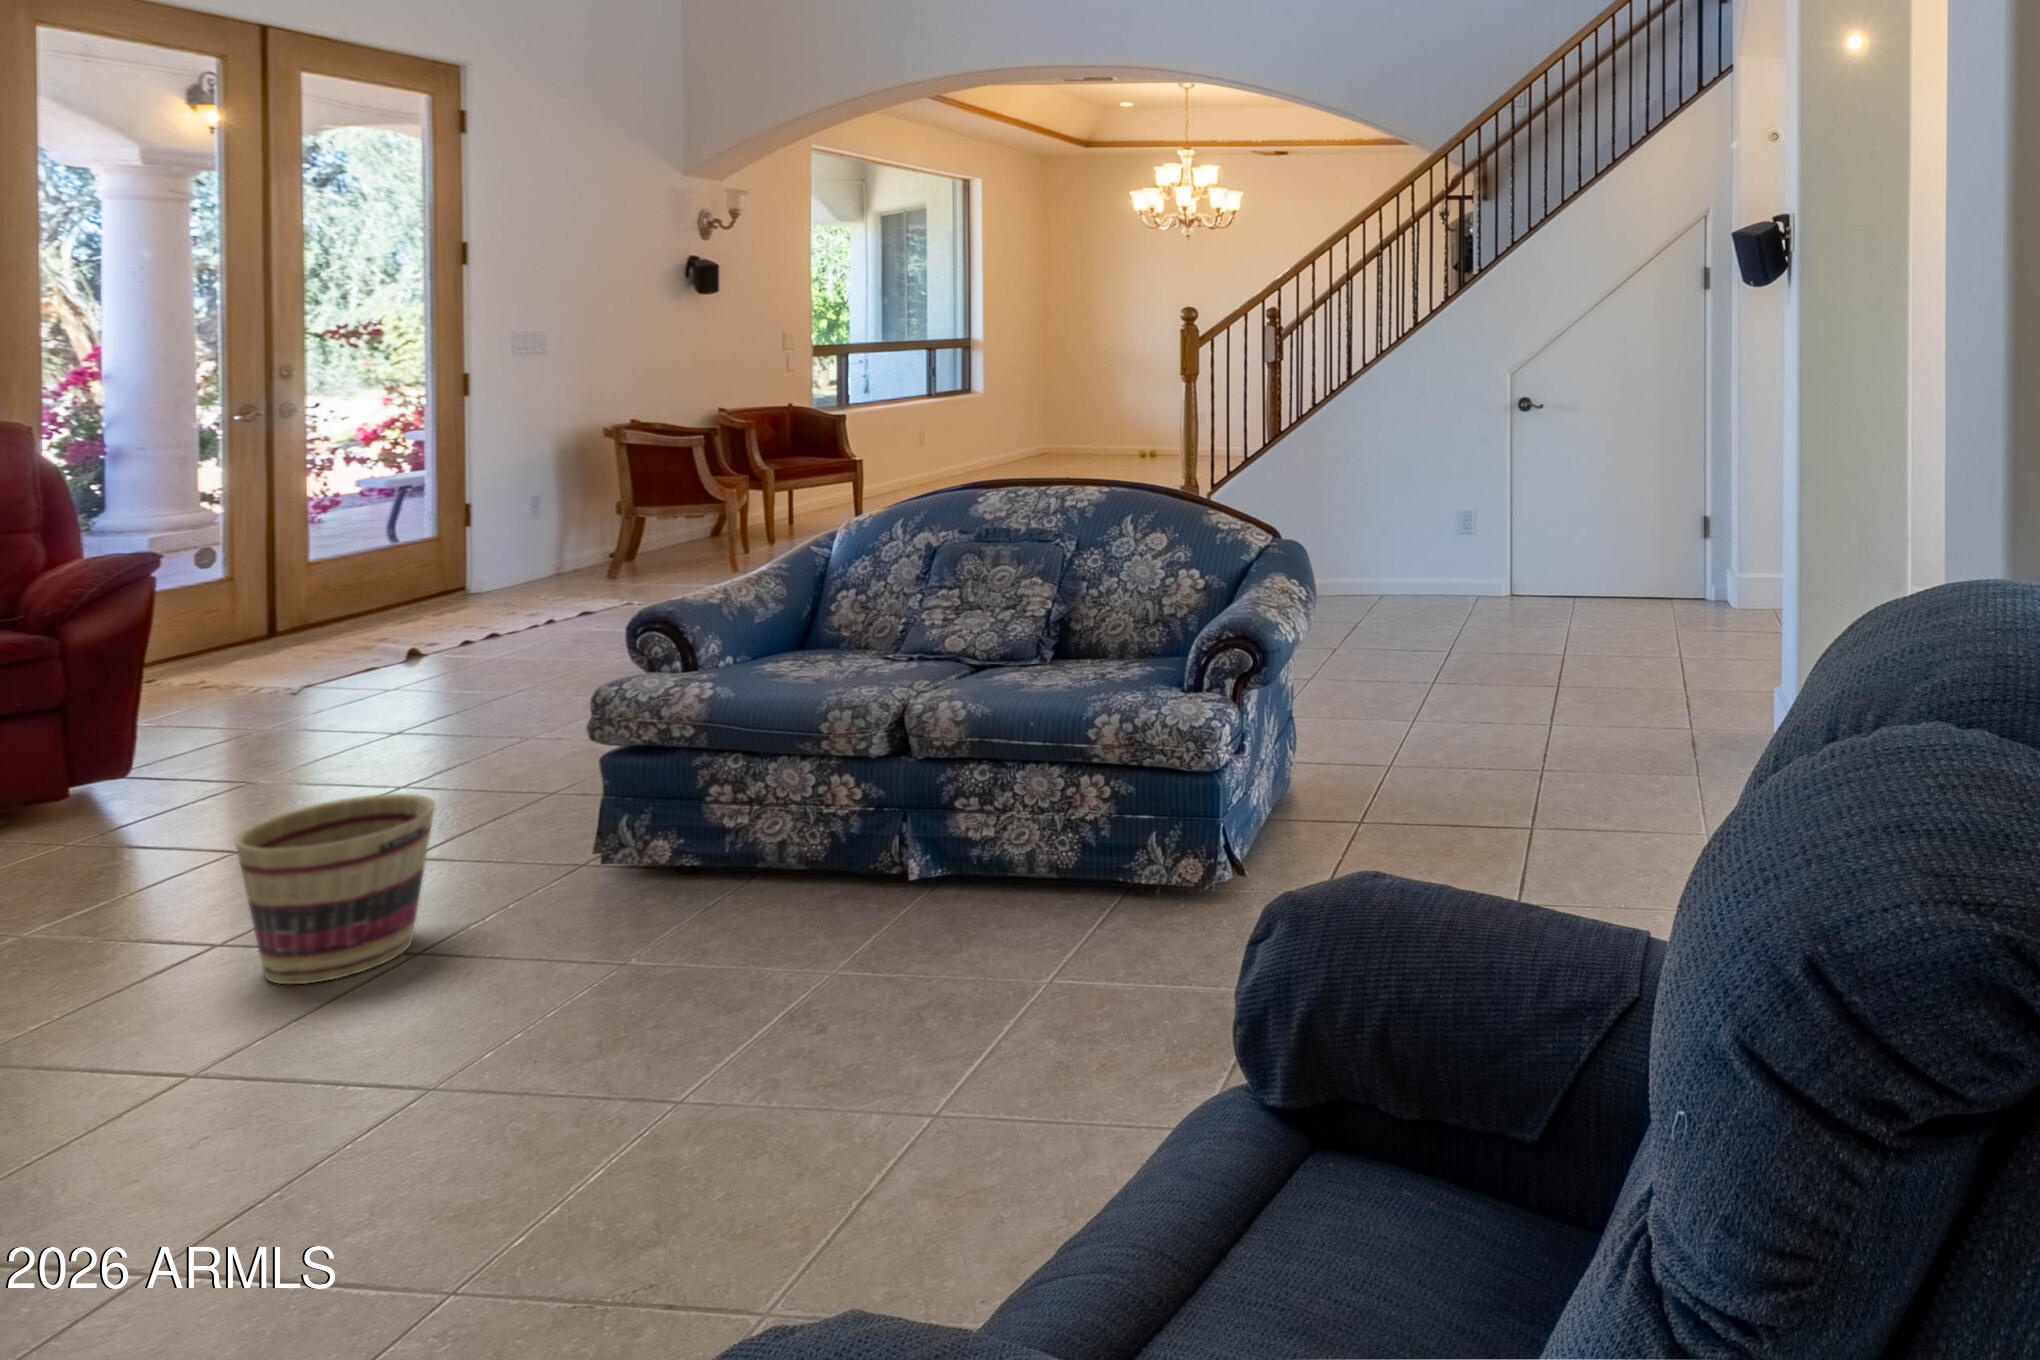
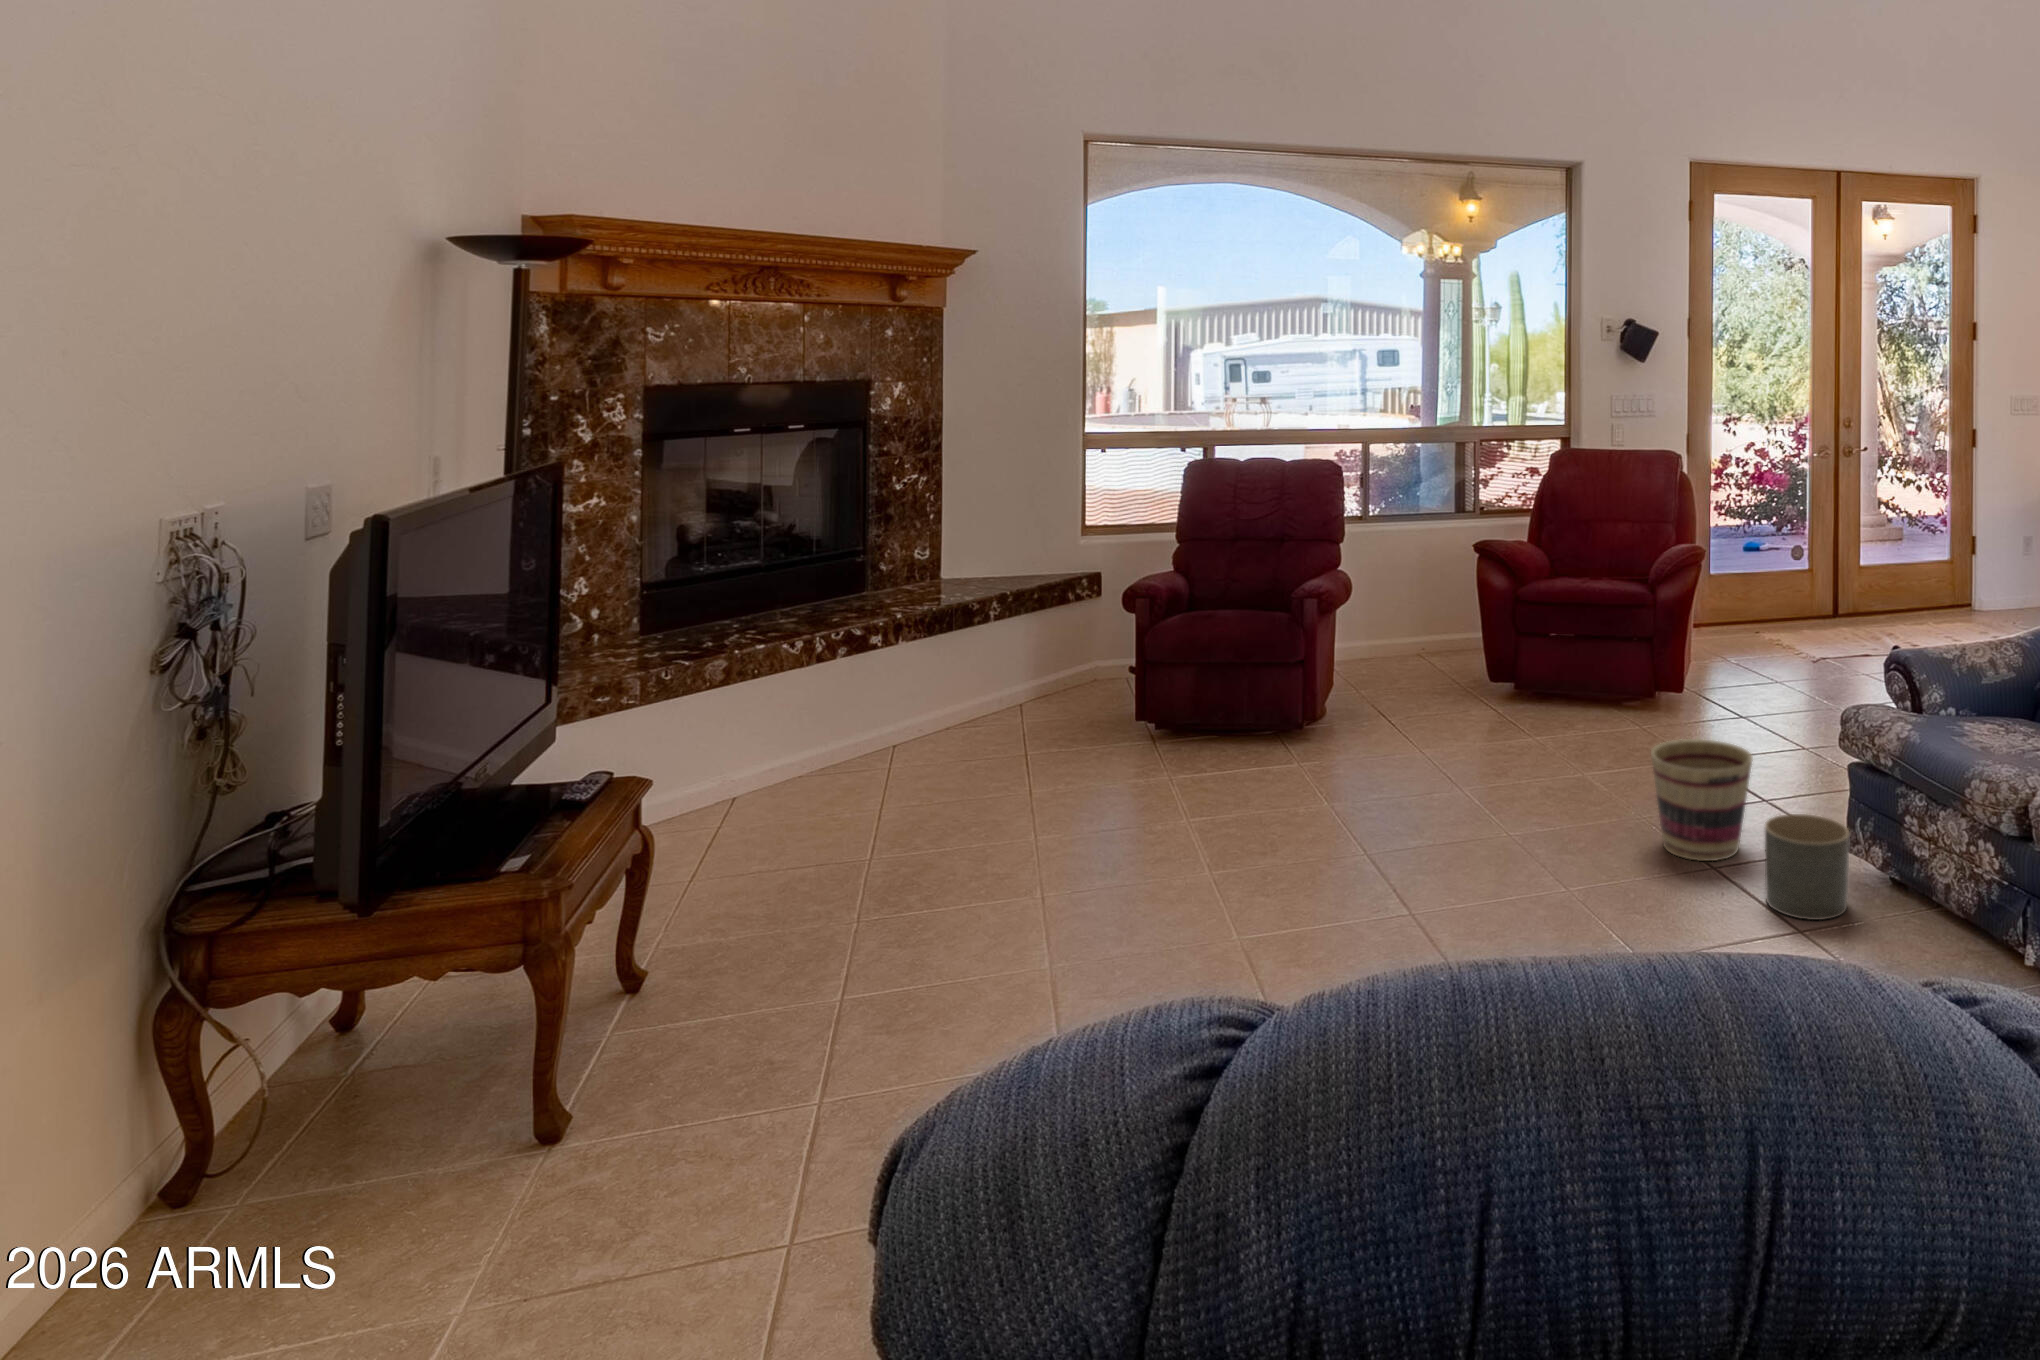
planter: none [509,832,642,975] -> present [1765,814,1850,920]

